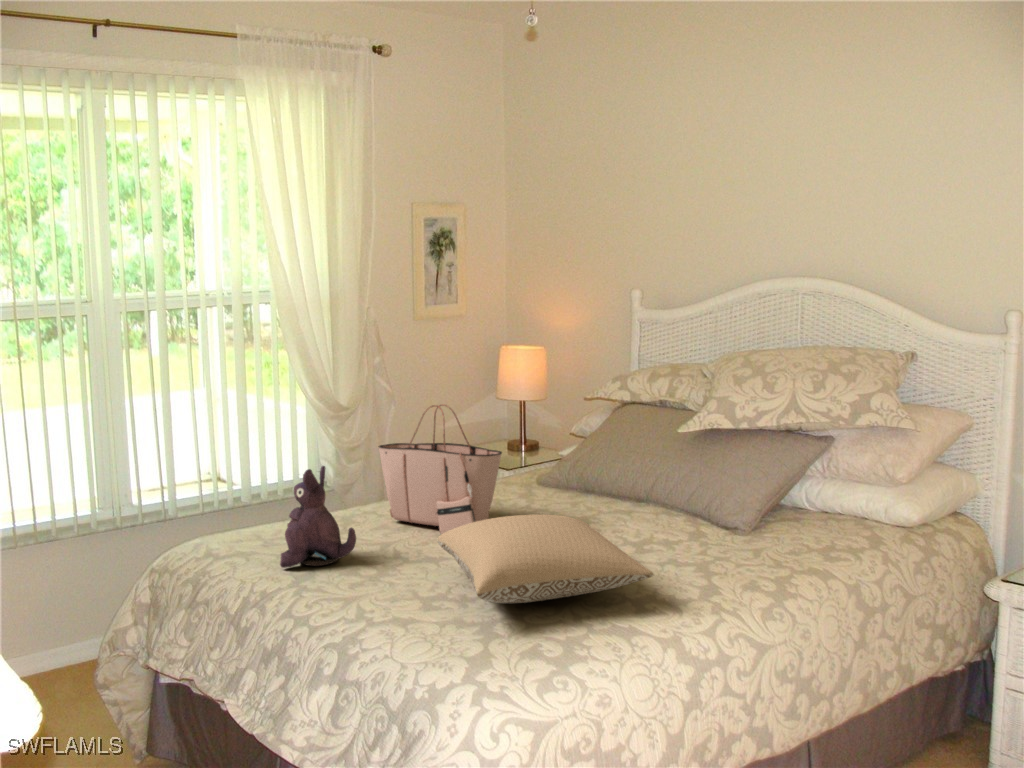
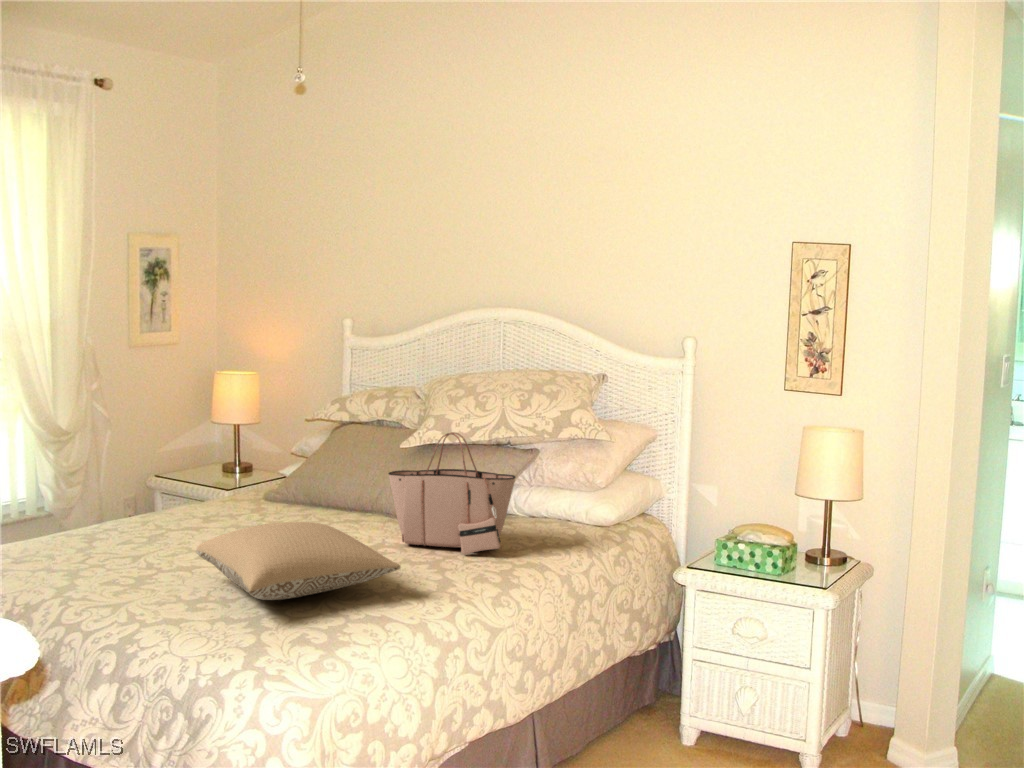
tote bag: present [379,404,502,534] -> present [389,432,515,555]
plush toy: present [280,466,356,568] -> none [33,485,112,585]

